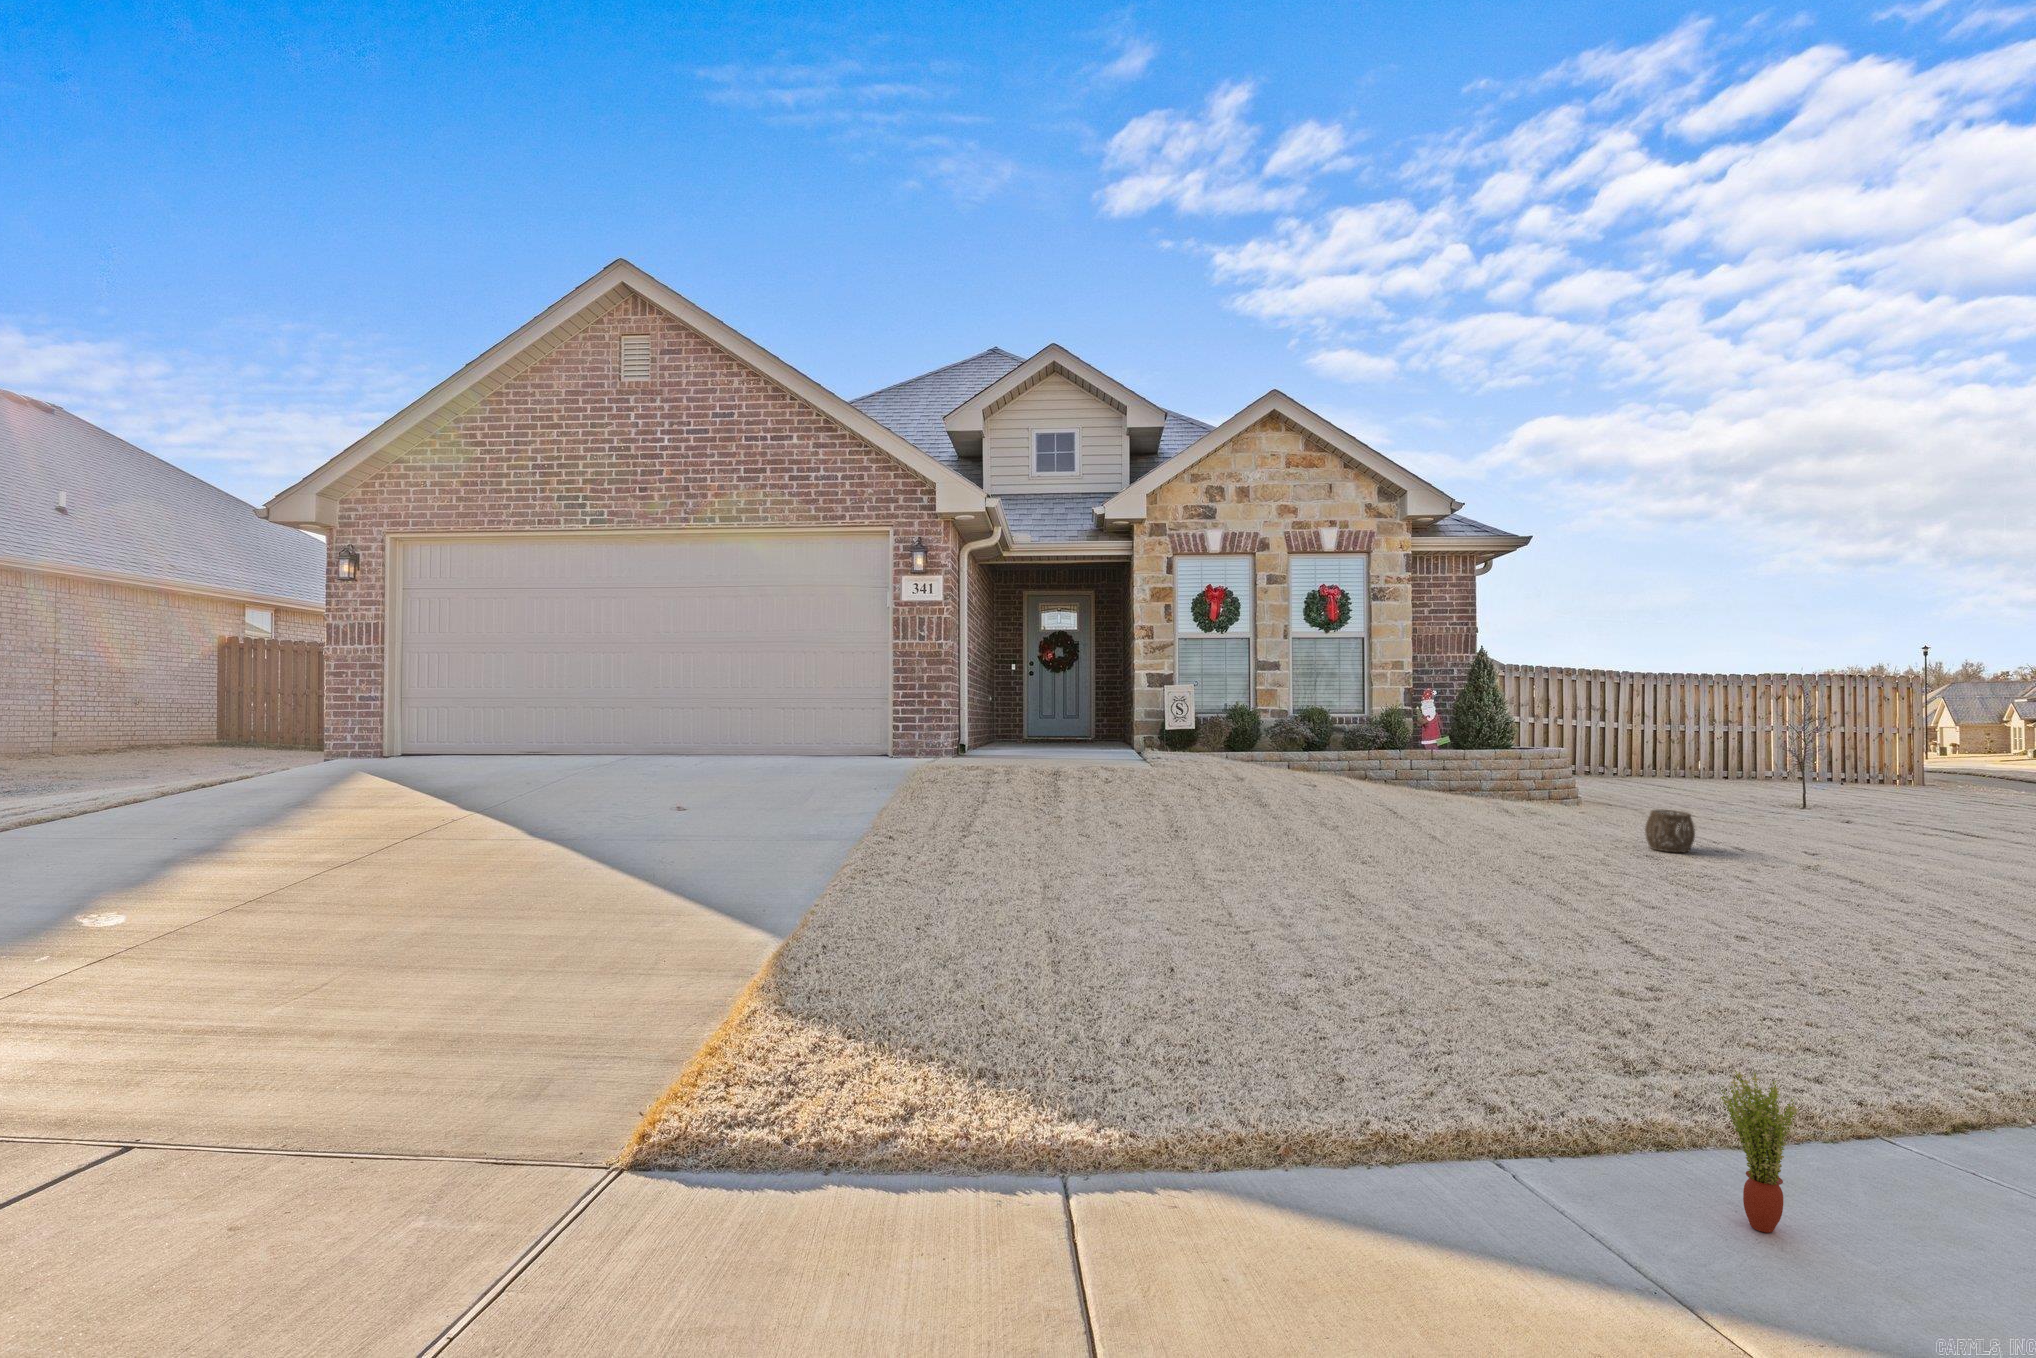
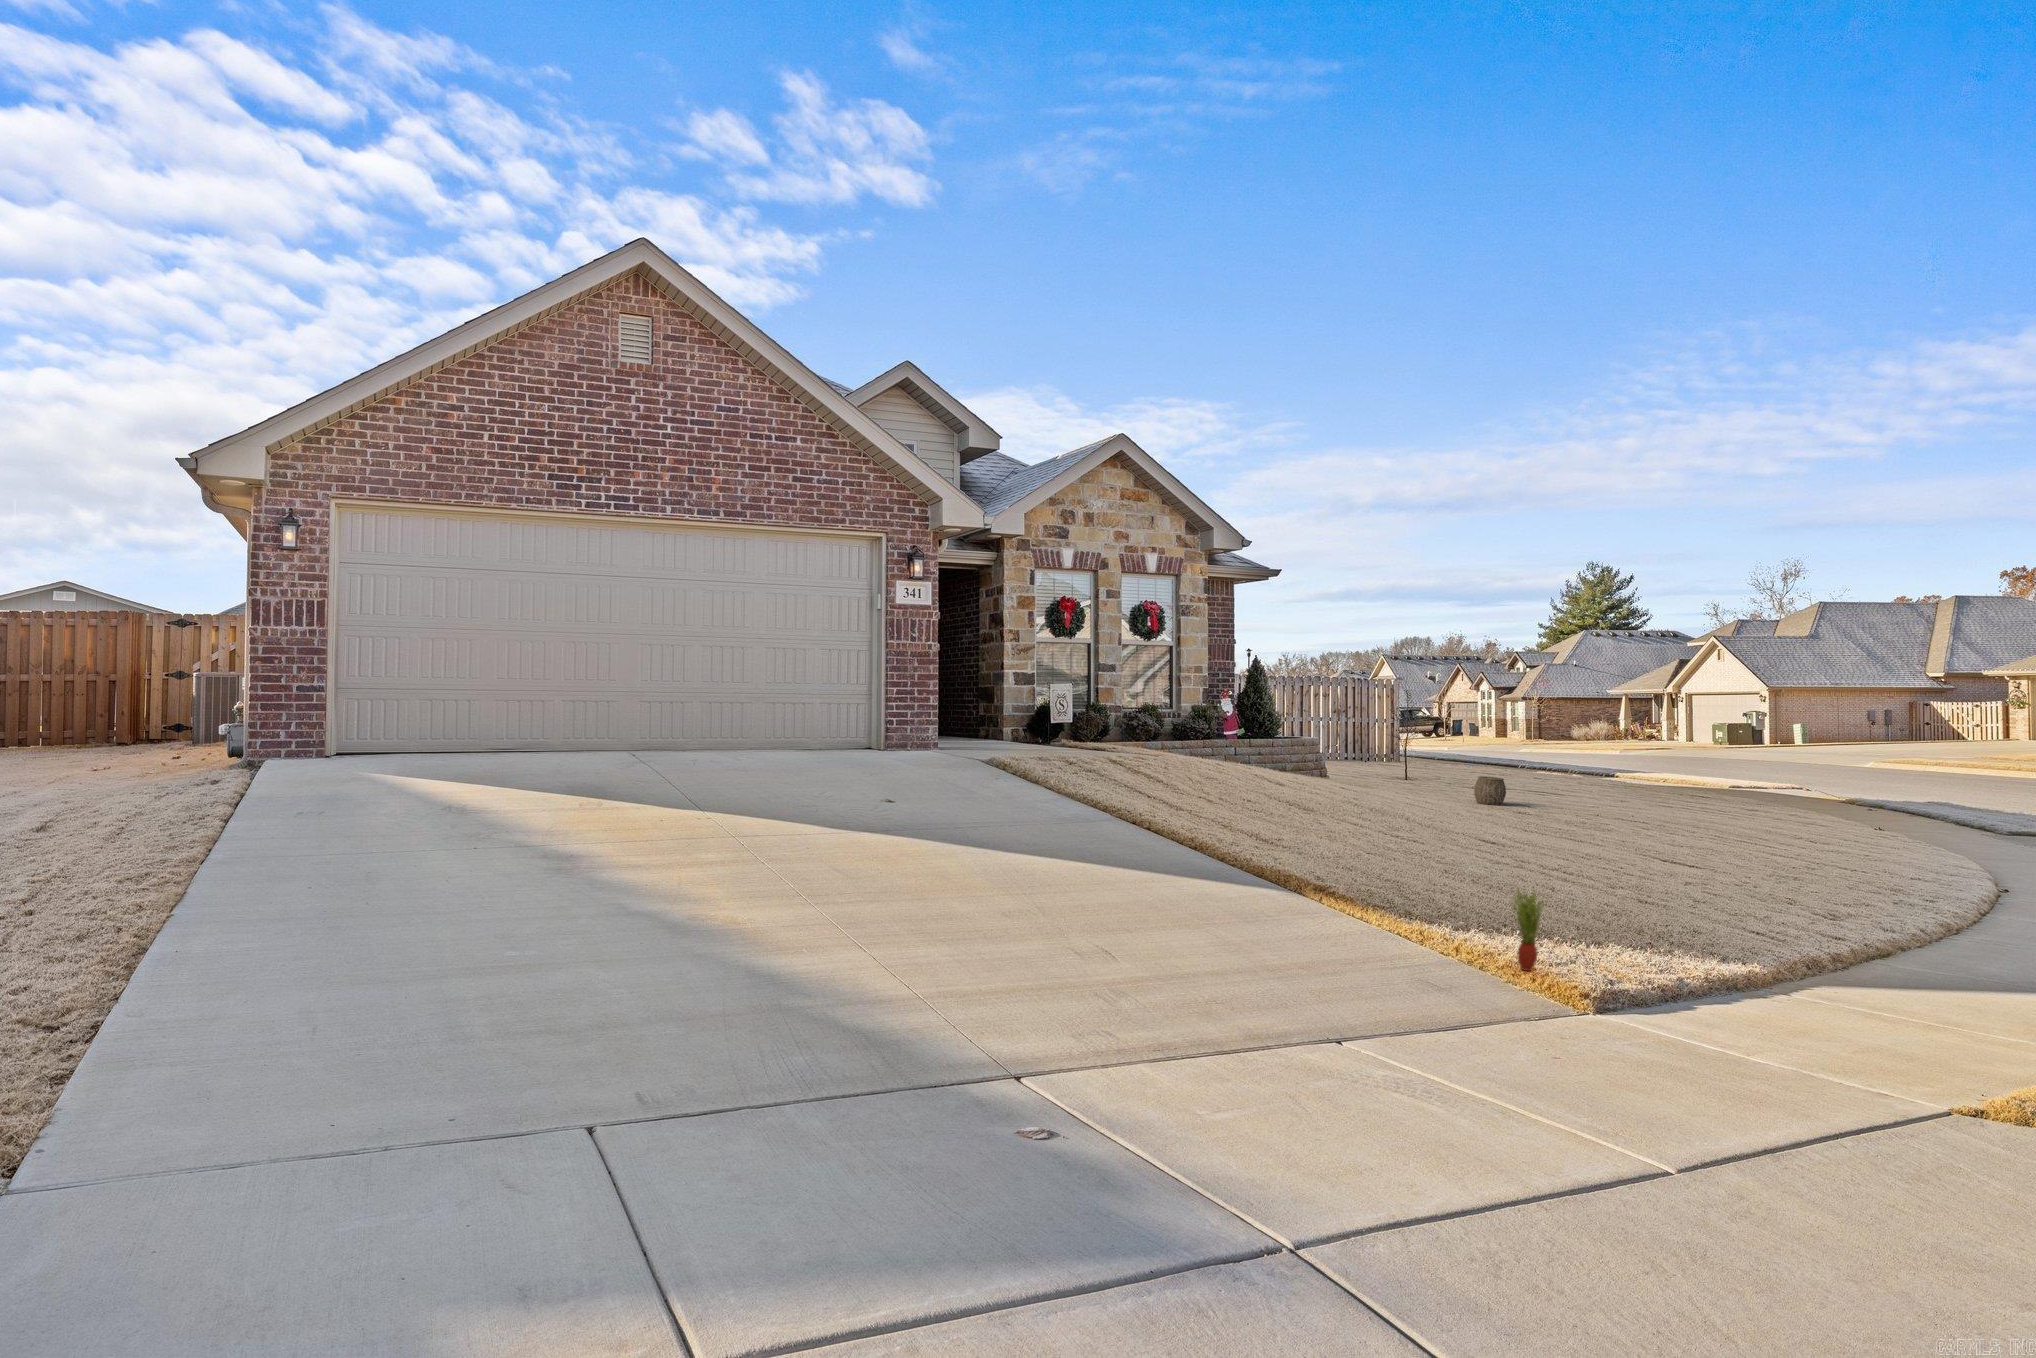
potted plant: present [1720,1071,1799,1232] -> present [1513,888,1548,971]

